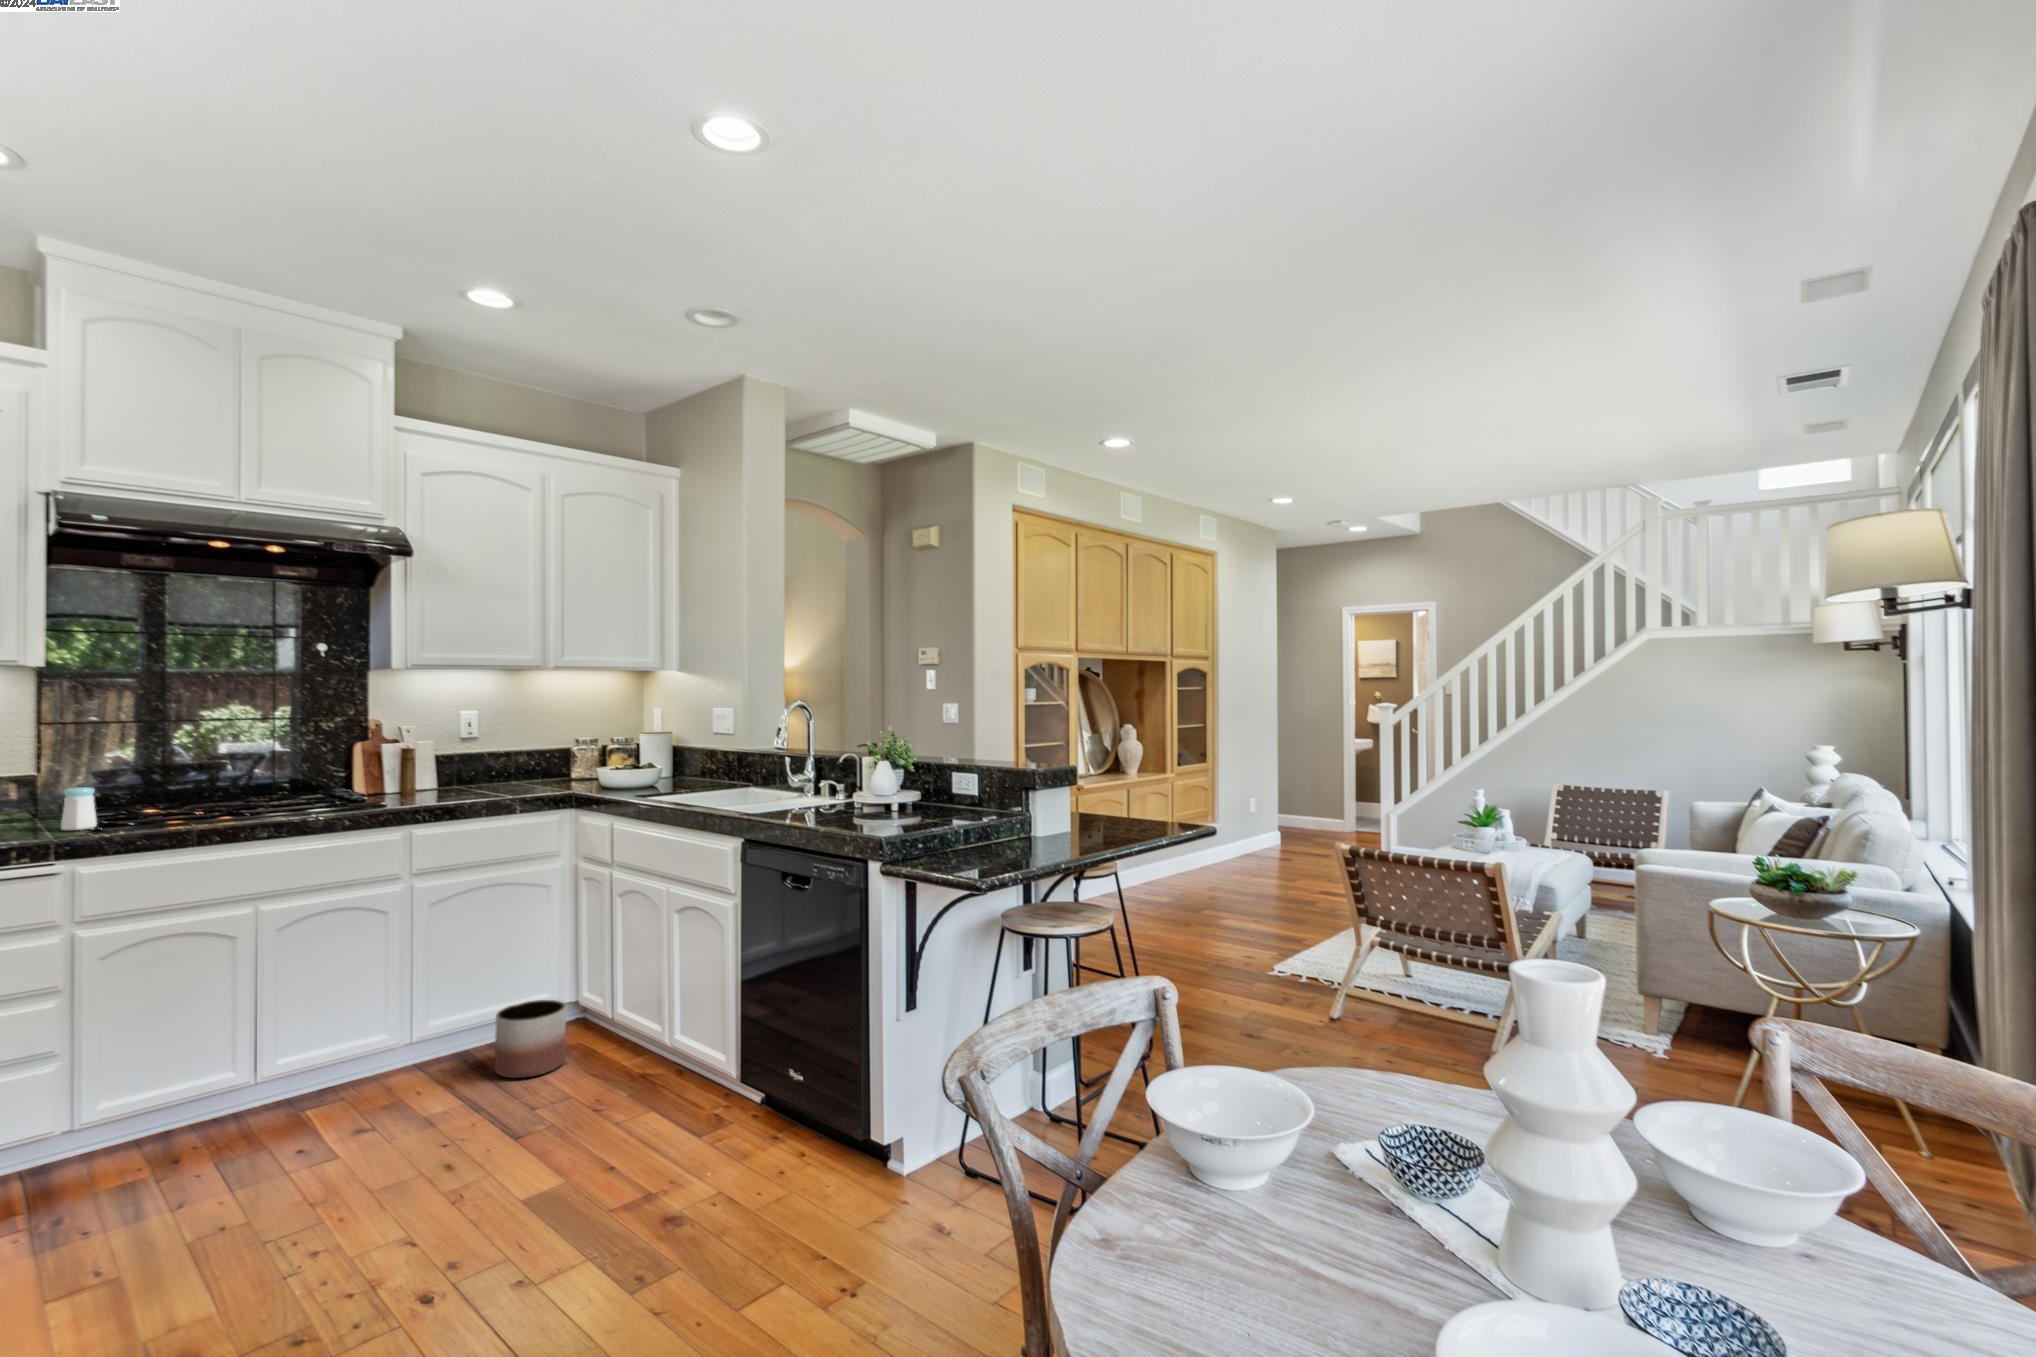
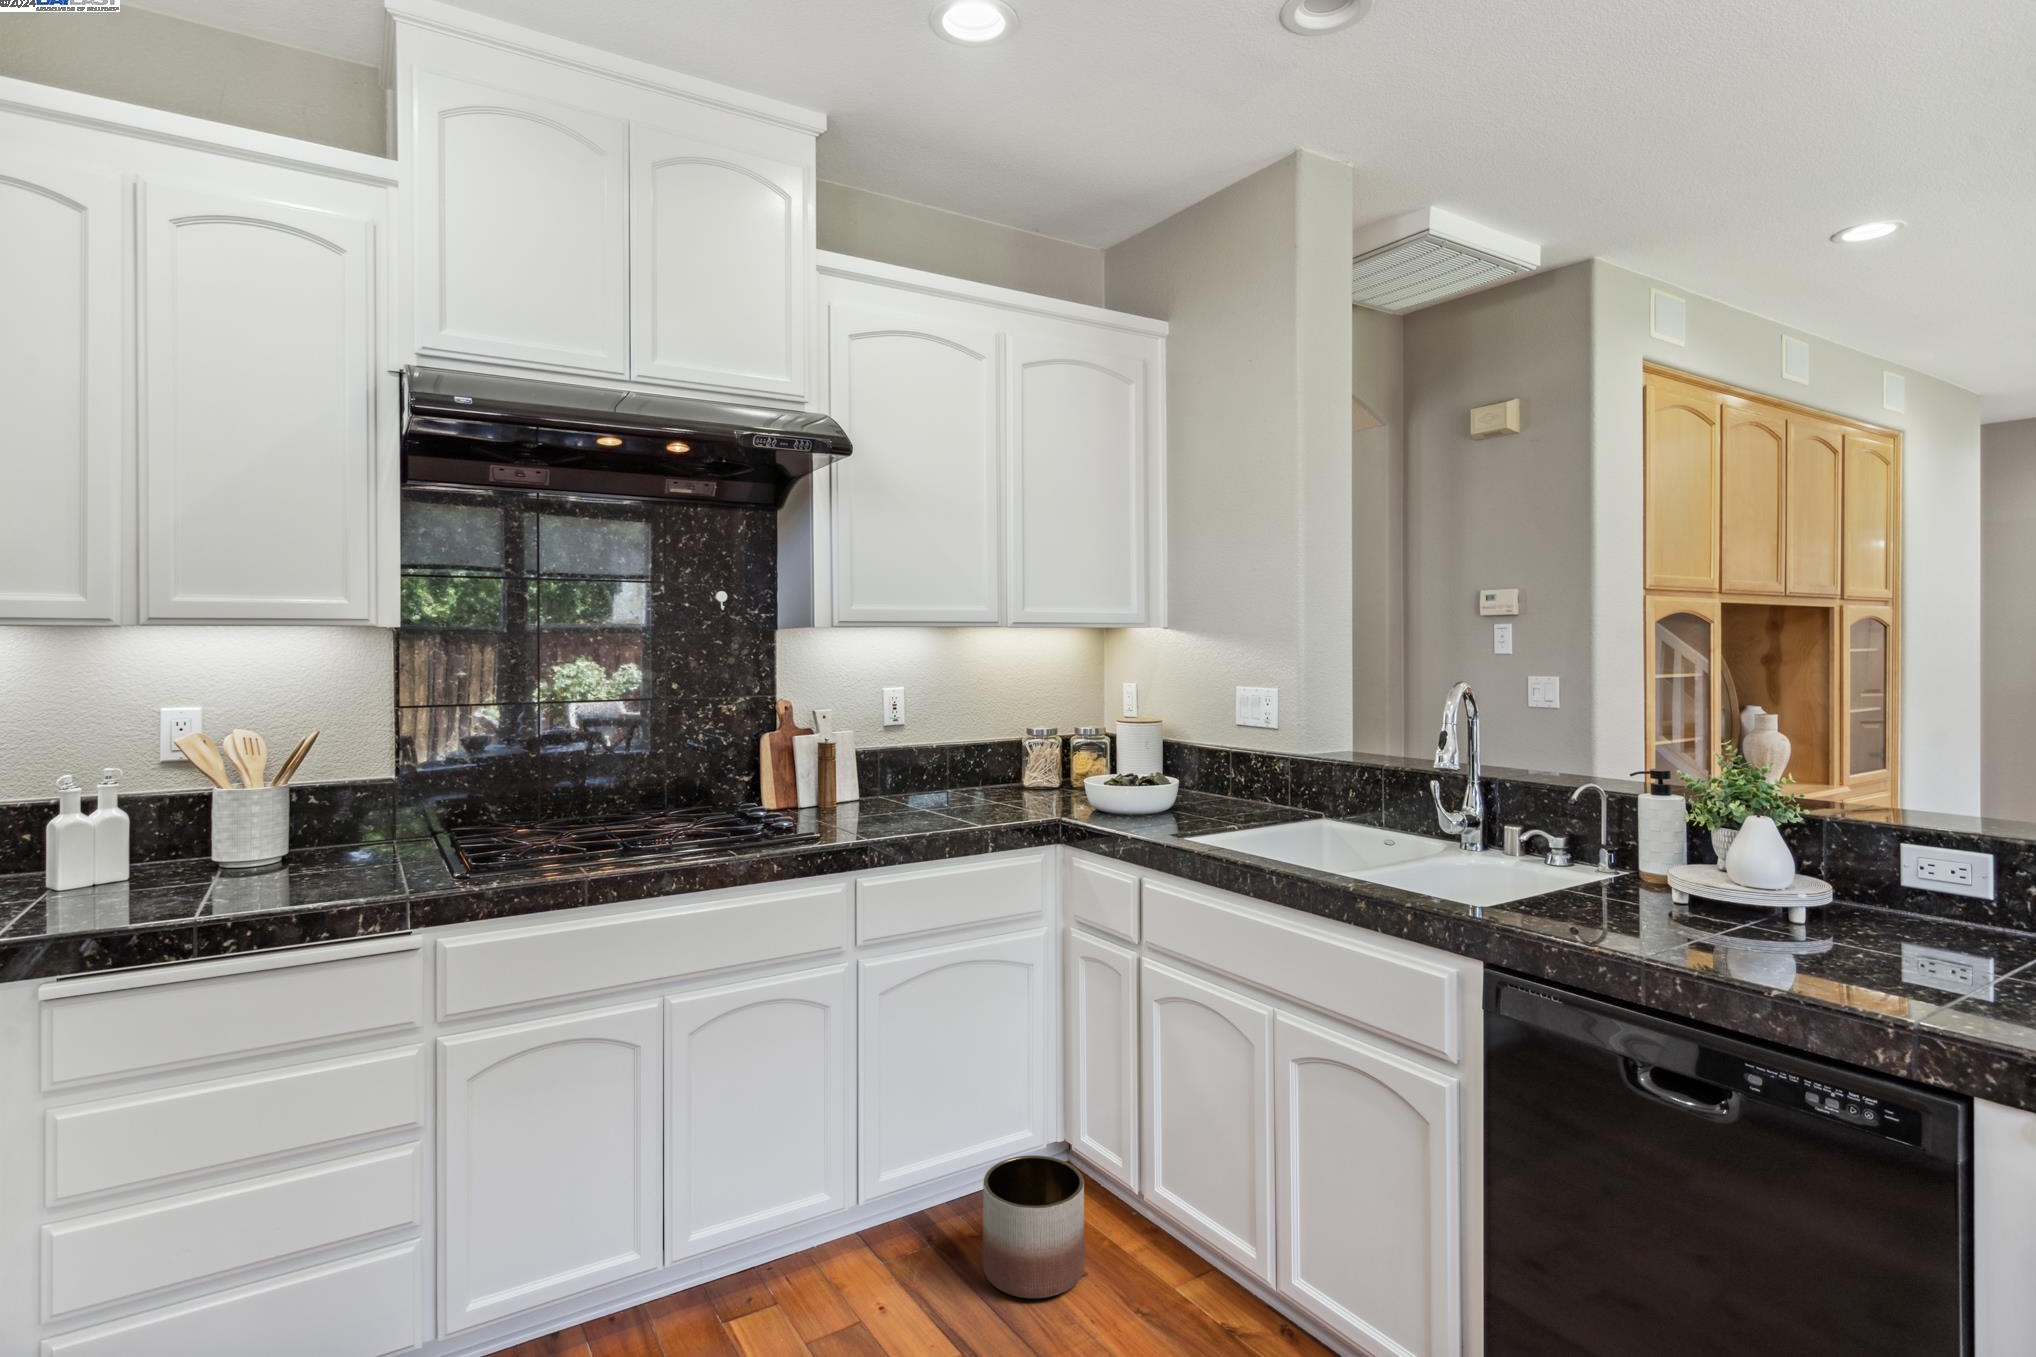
salt shaker: present [61,787,97,830] -> none [407,814,453,882]

